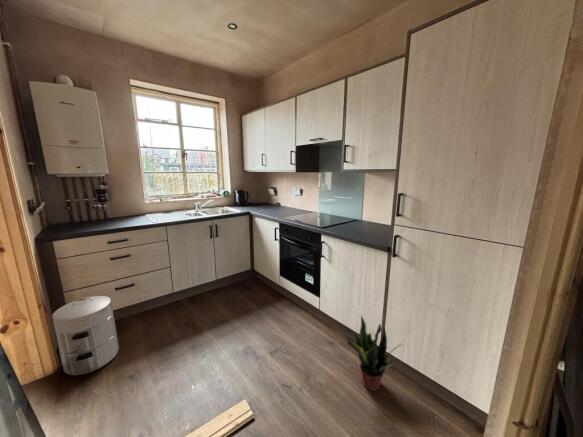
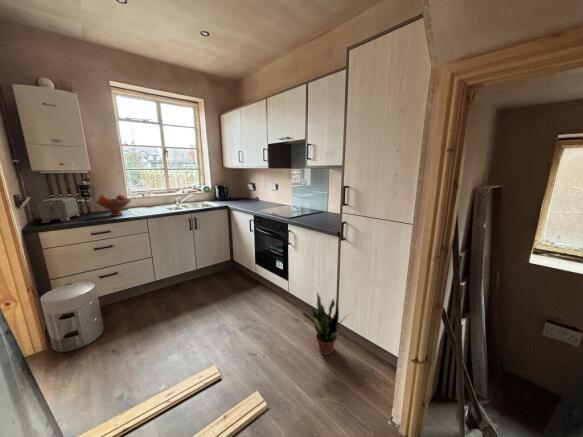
fruit bowl: none [113,200,149,223] -> present [97,195,131,216]
toaster: none [52,202,95,230] -> present [38,197,79,223]

